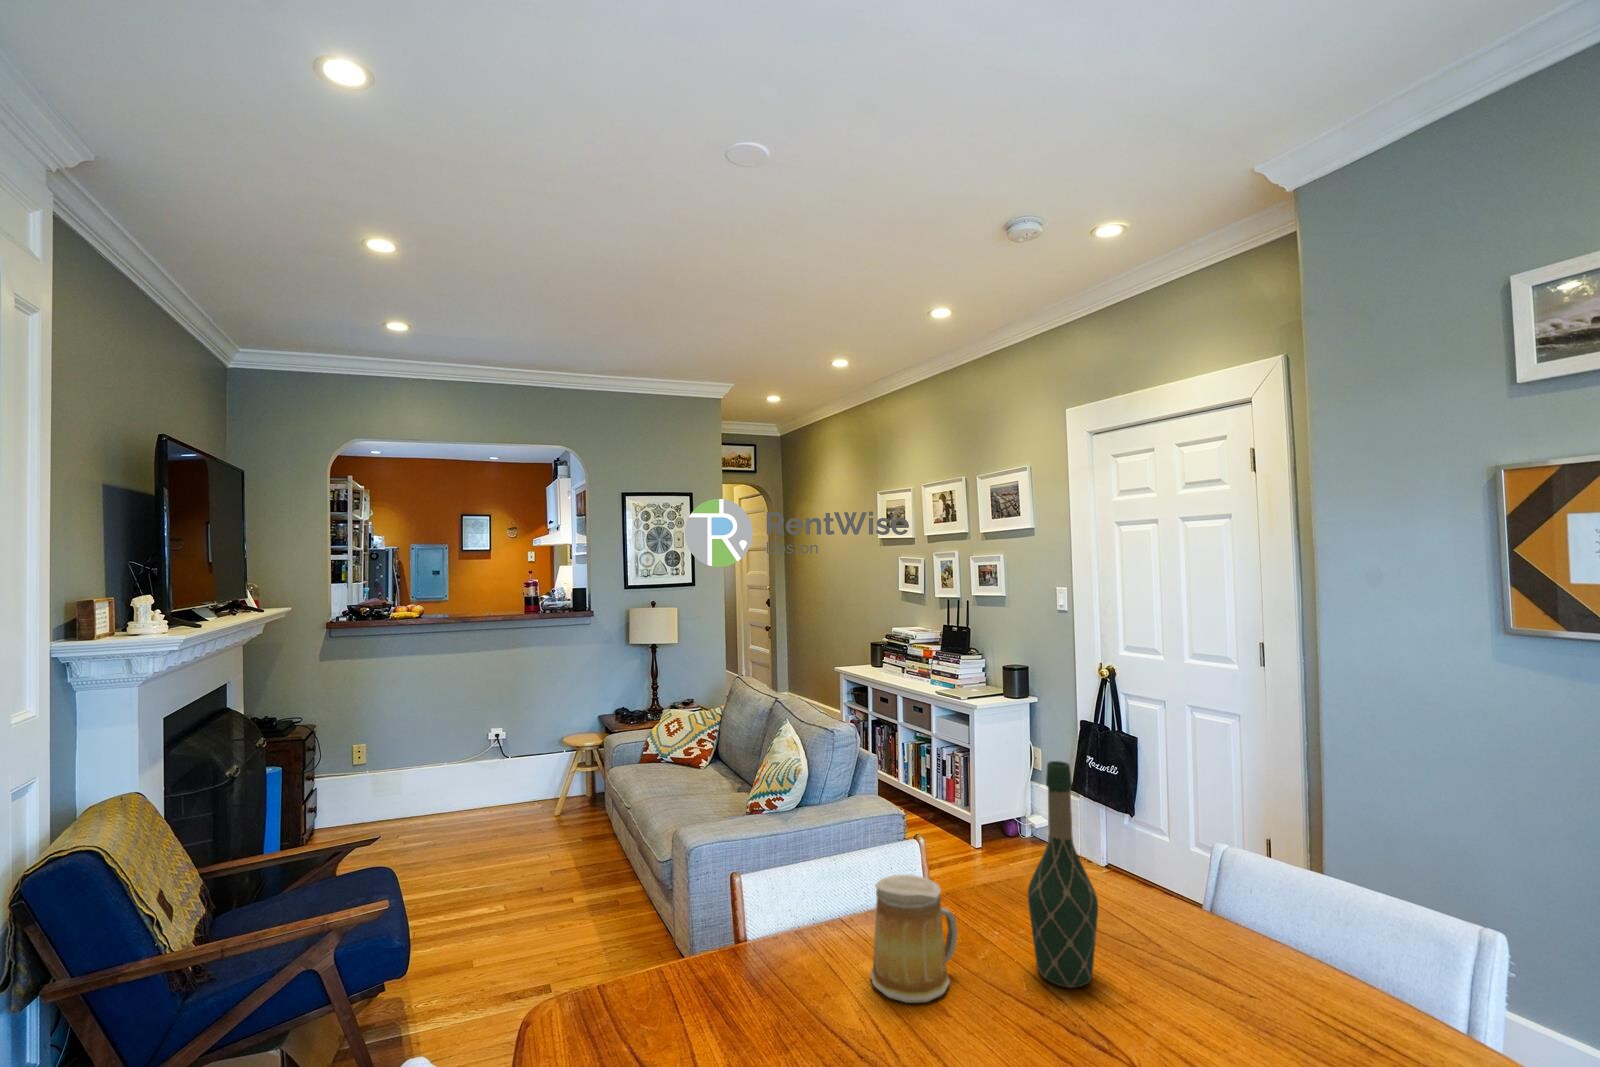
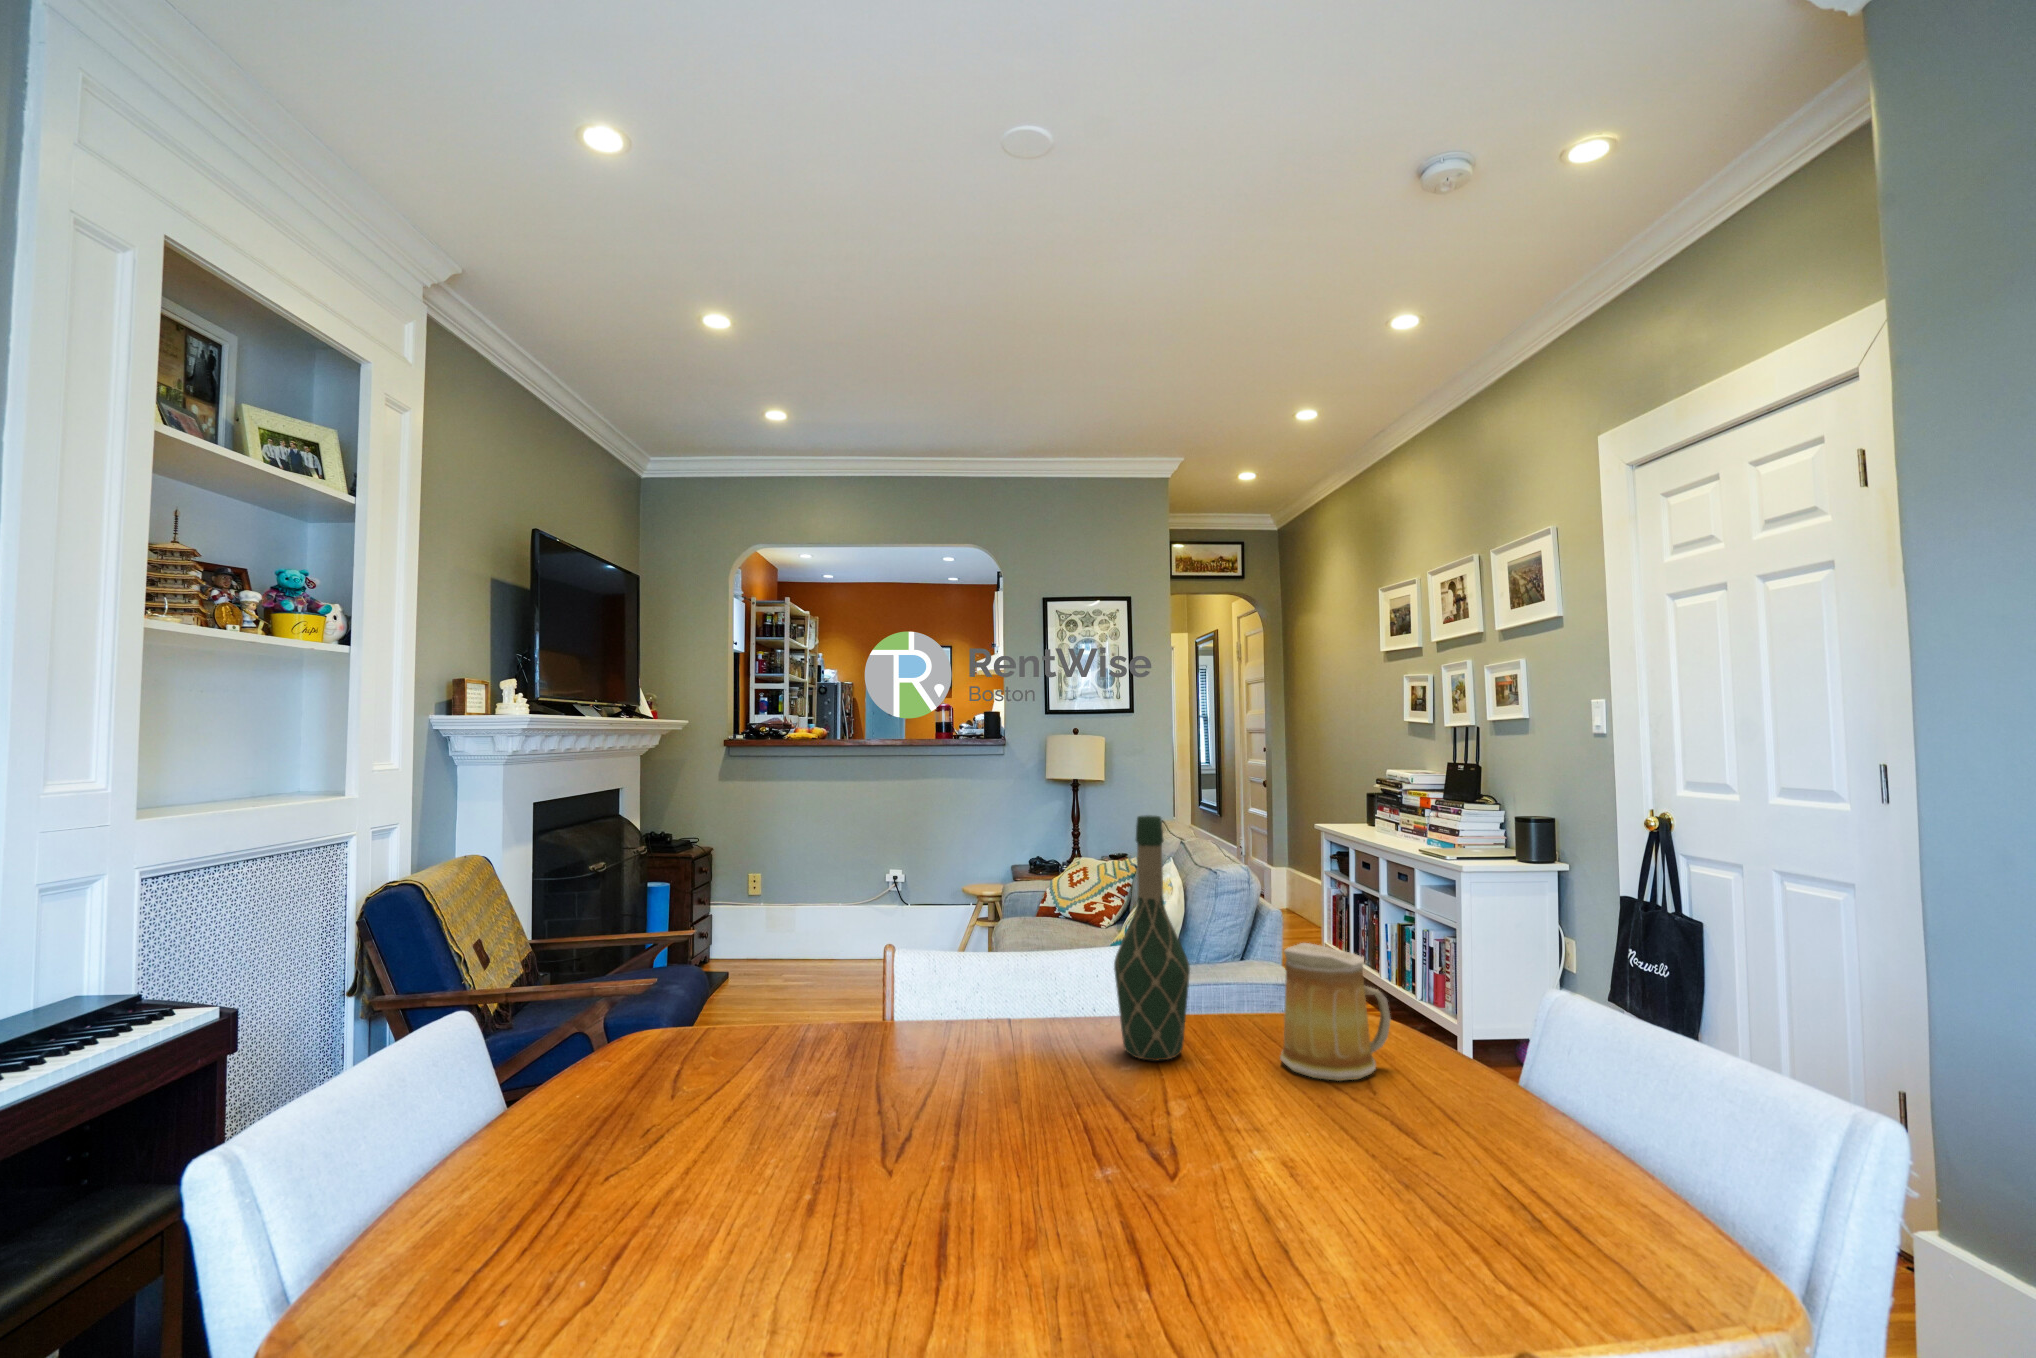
mug: present [870,875,957,1003] -> present [1280,943,1391,1081]

